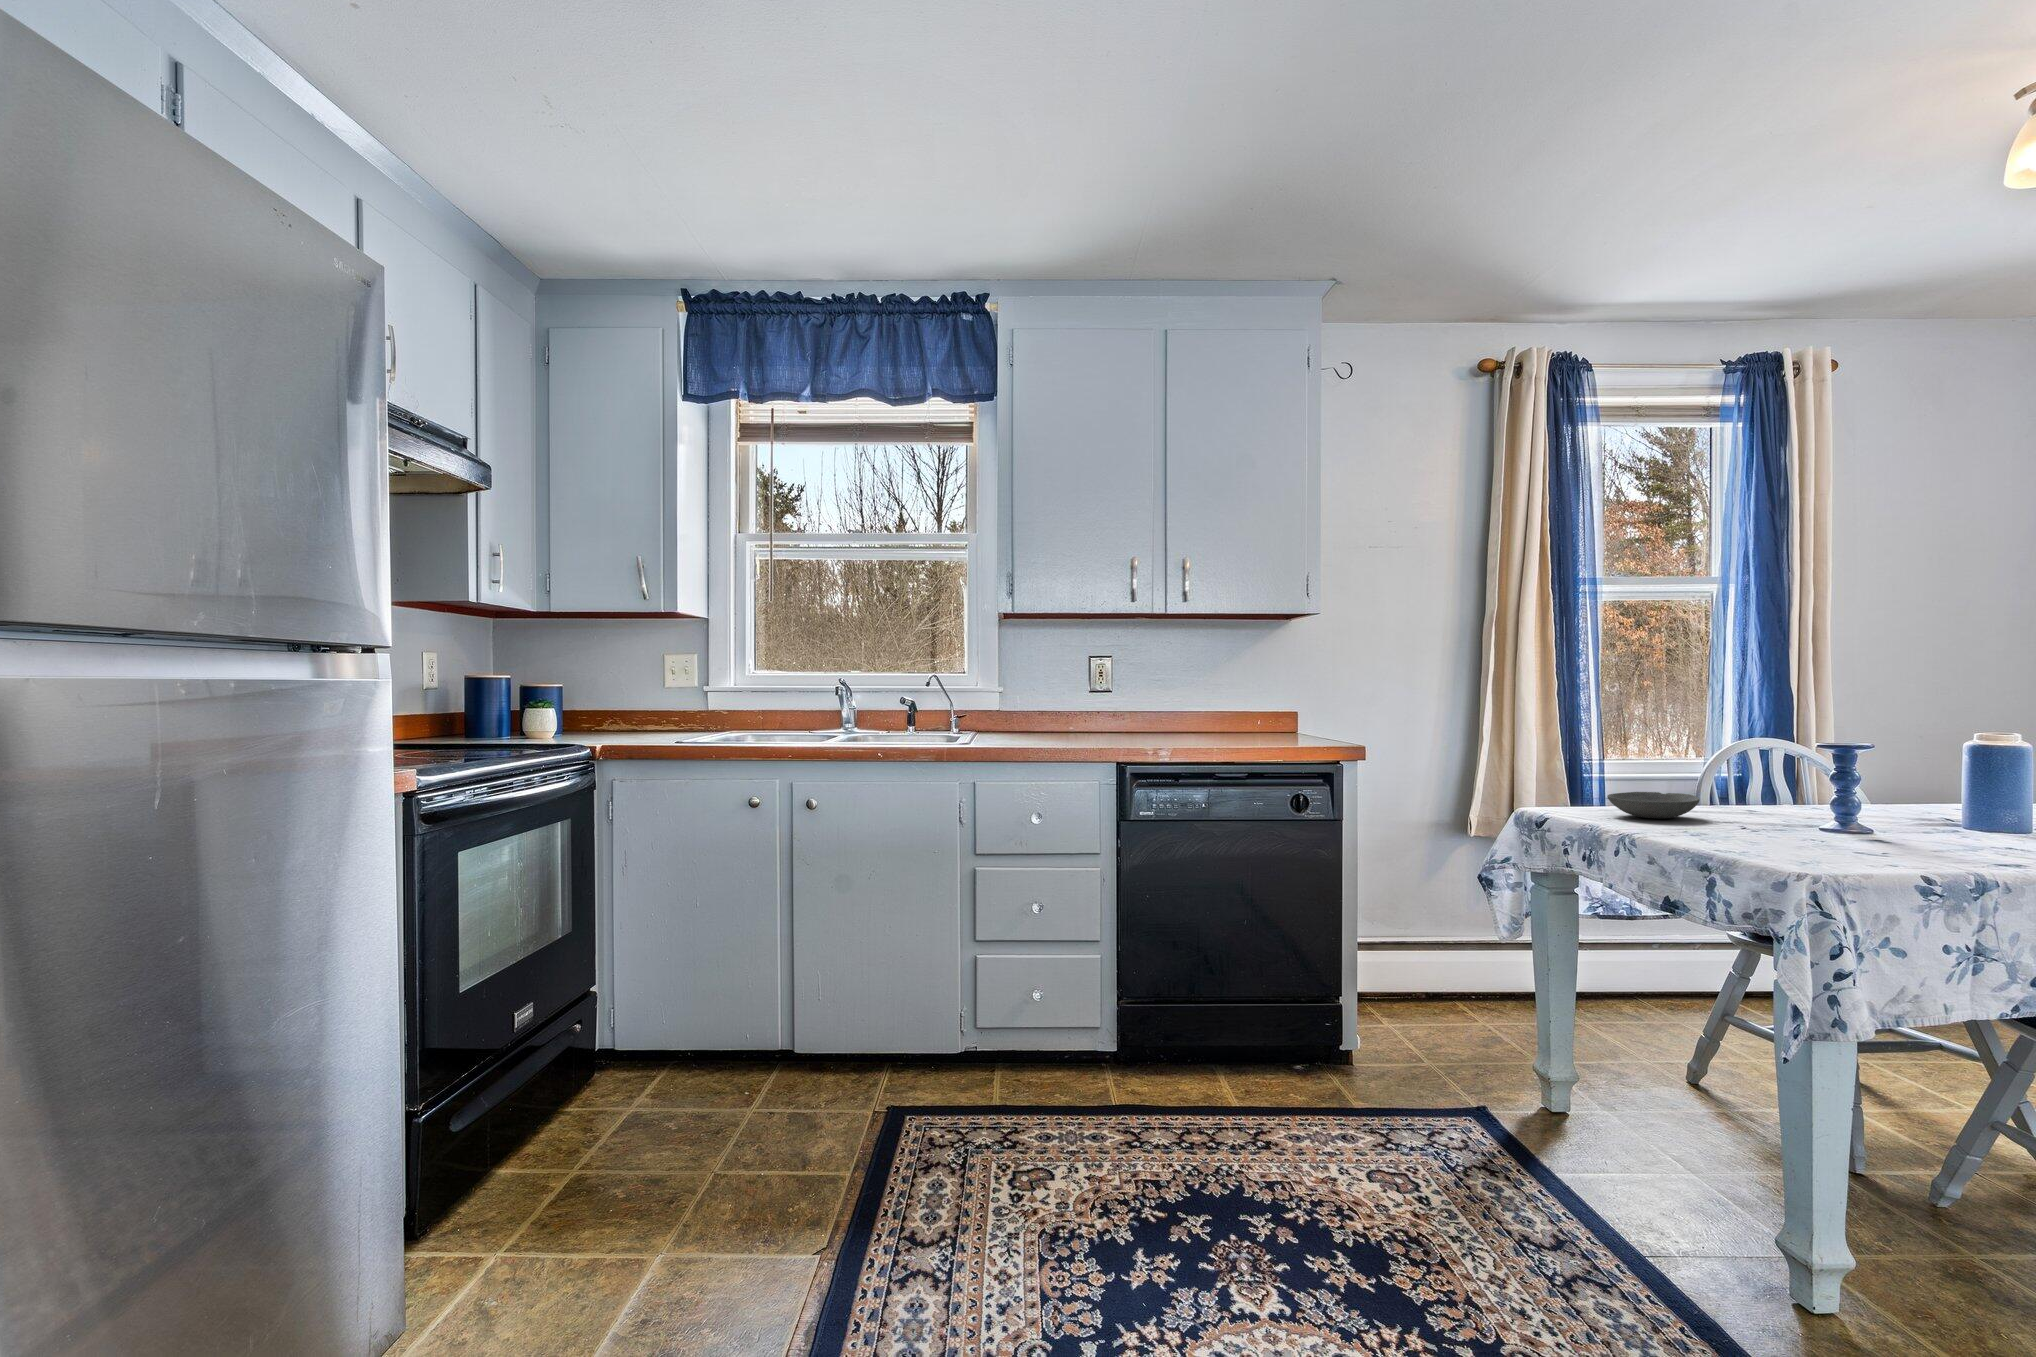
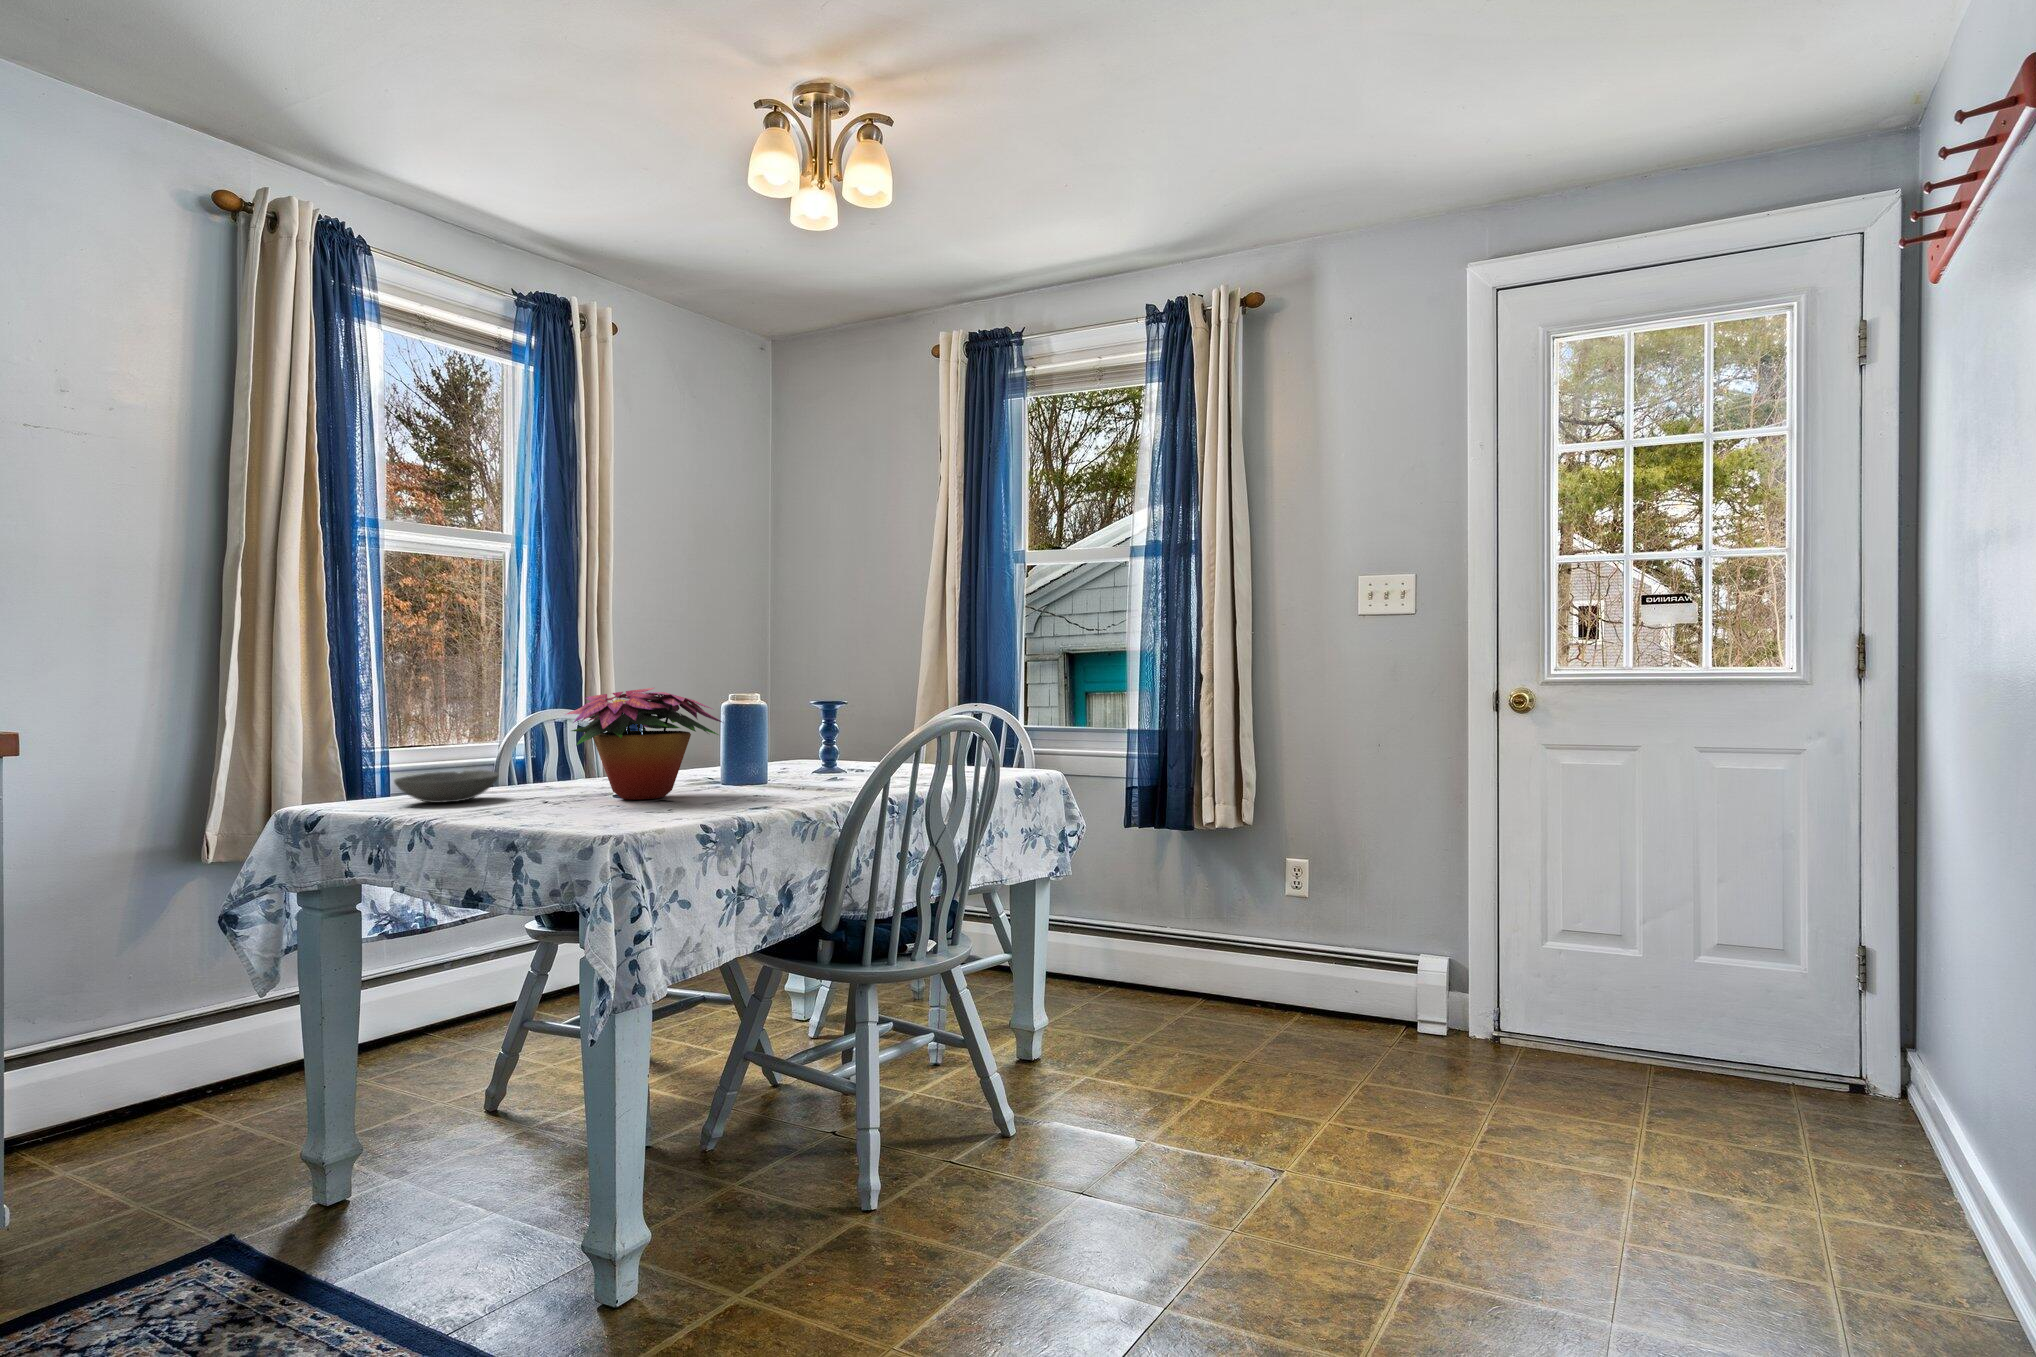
flower arrangement: none [1759,733,1959,840] -> present [566,688,722,800]

